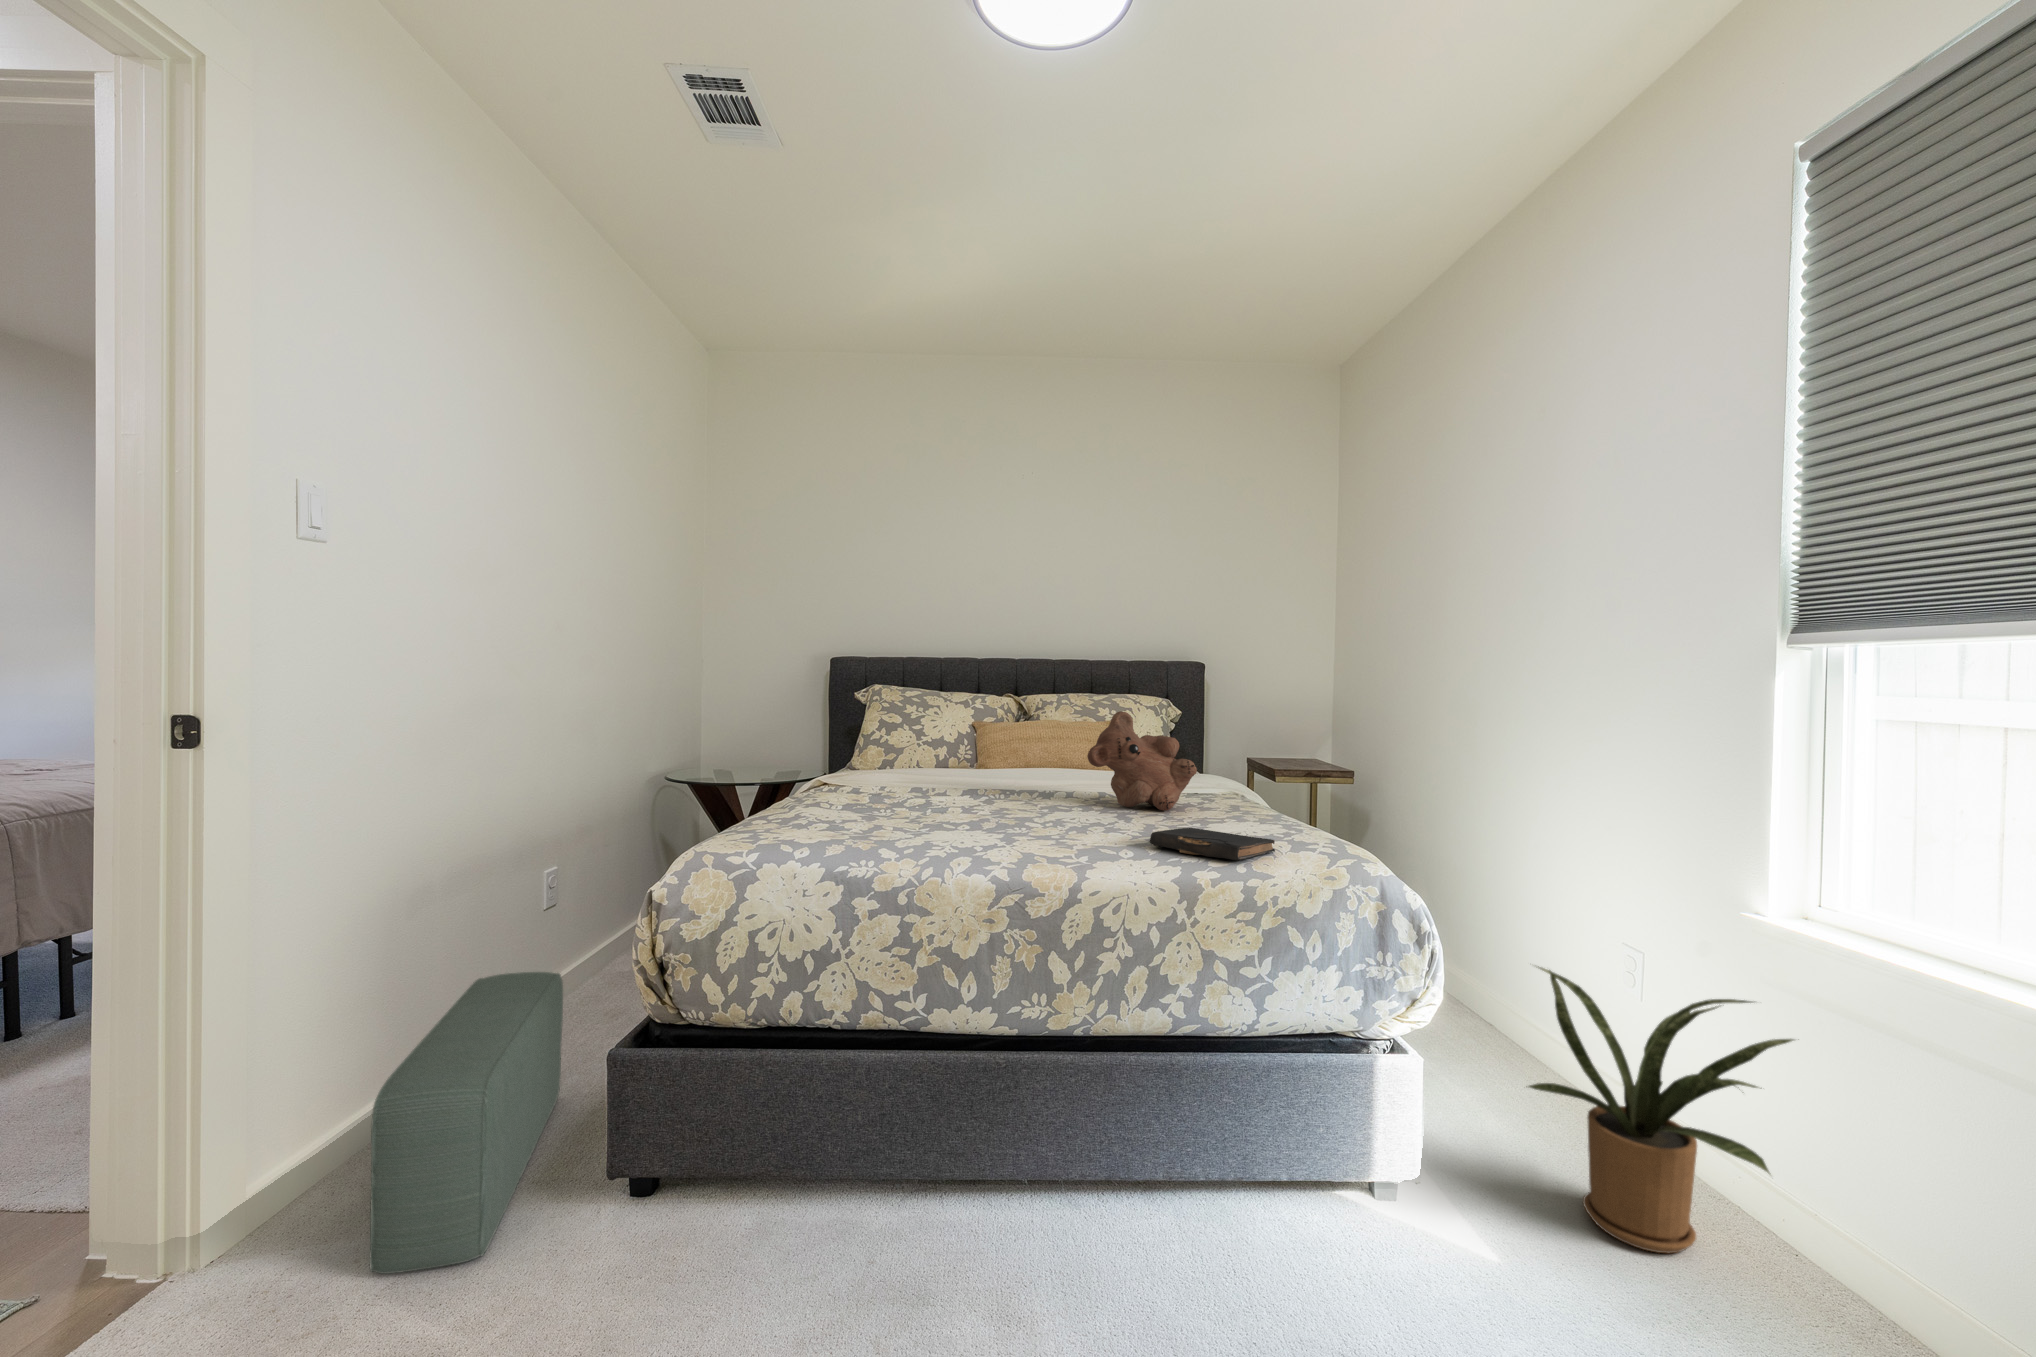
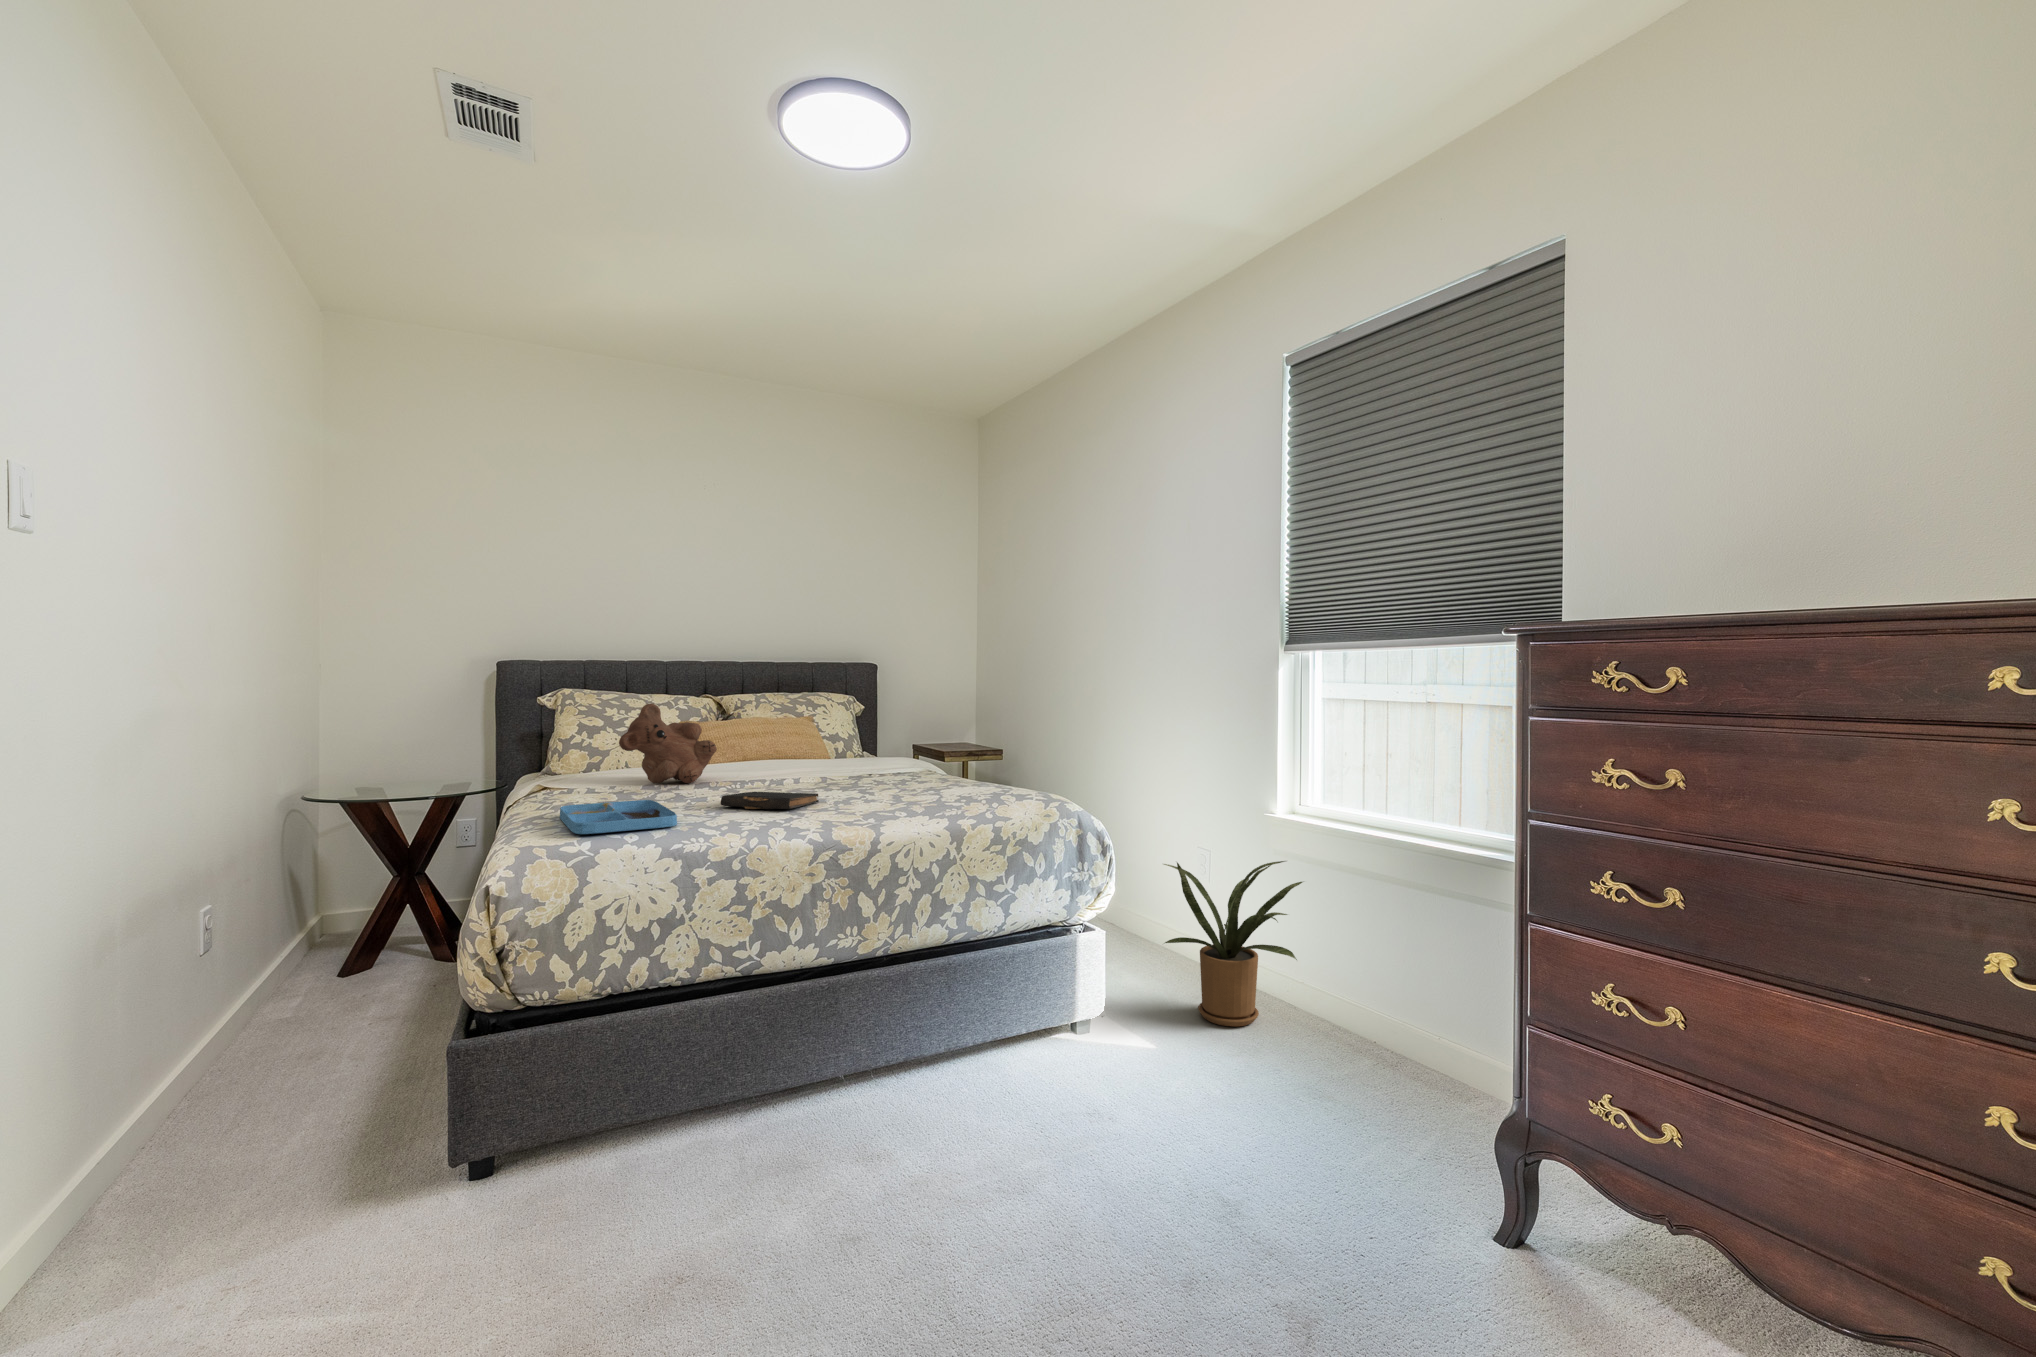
teddy bear: present [1087,711,1197,811] -> present [619,704,717,783]
tray: none [771,806,882,842] -> present [560,800,677,834]
book: present [1150,828,1275,860] -> present [721,792,819,809]
pouf: present [370,972,563,1274] -> none [212,998,358,1298]

